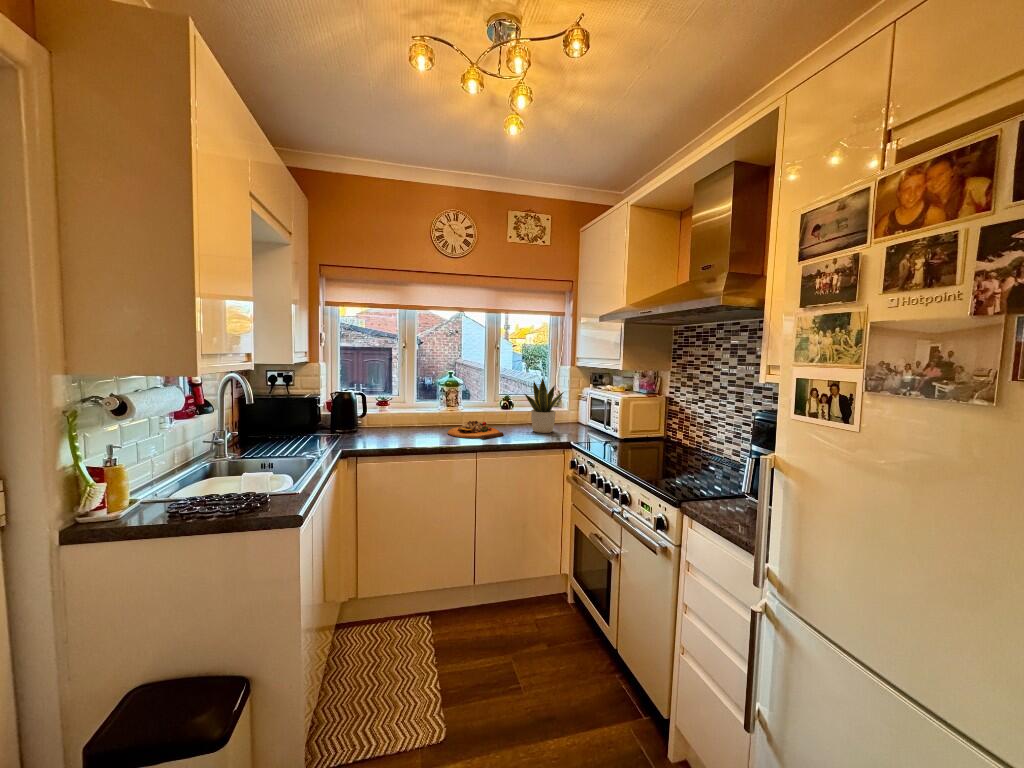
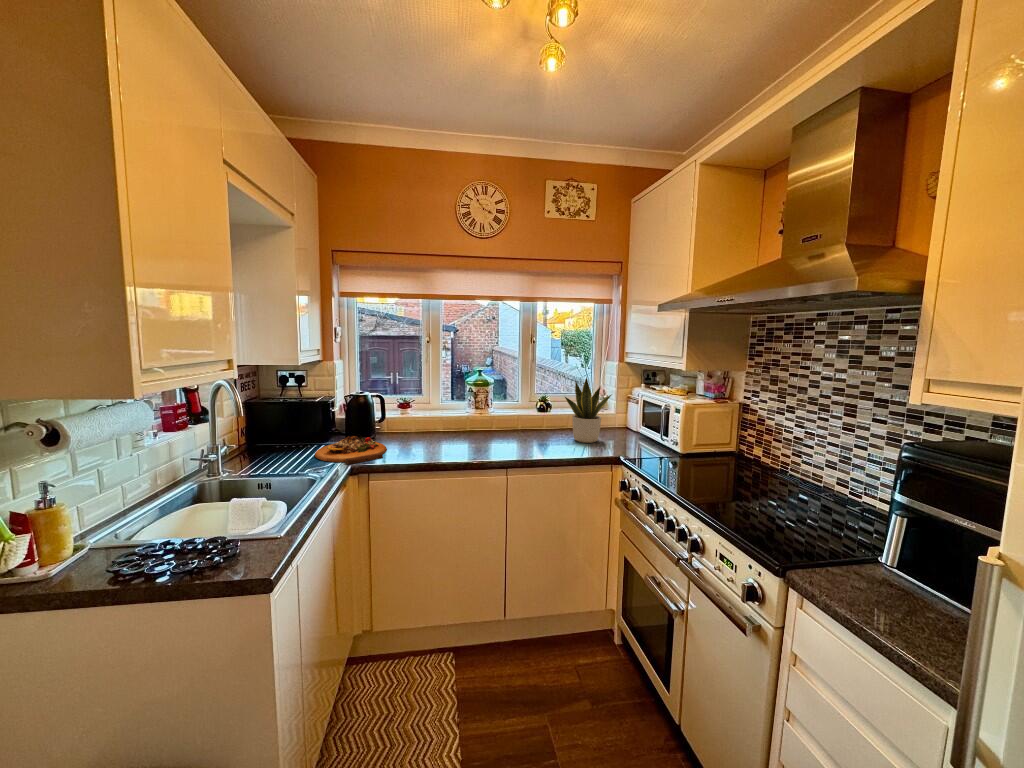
cutting board: present [448,421,504,439] -> present [315,436,387,464]

